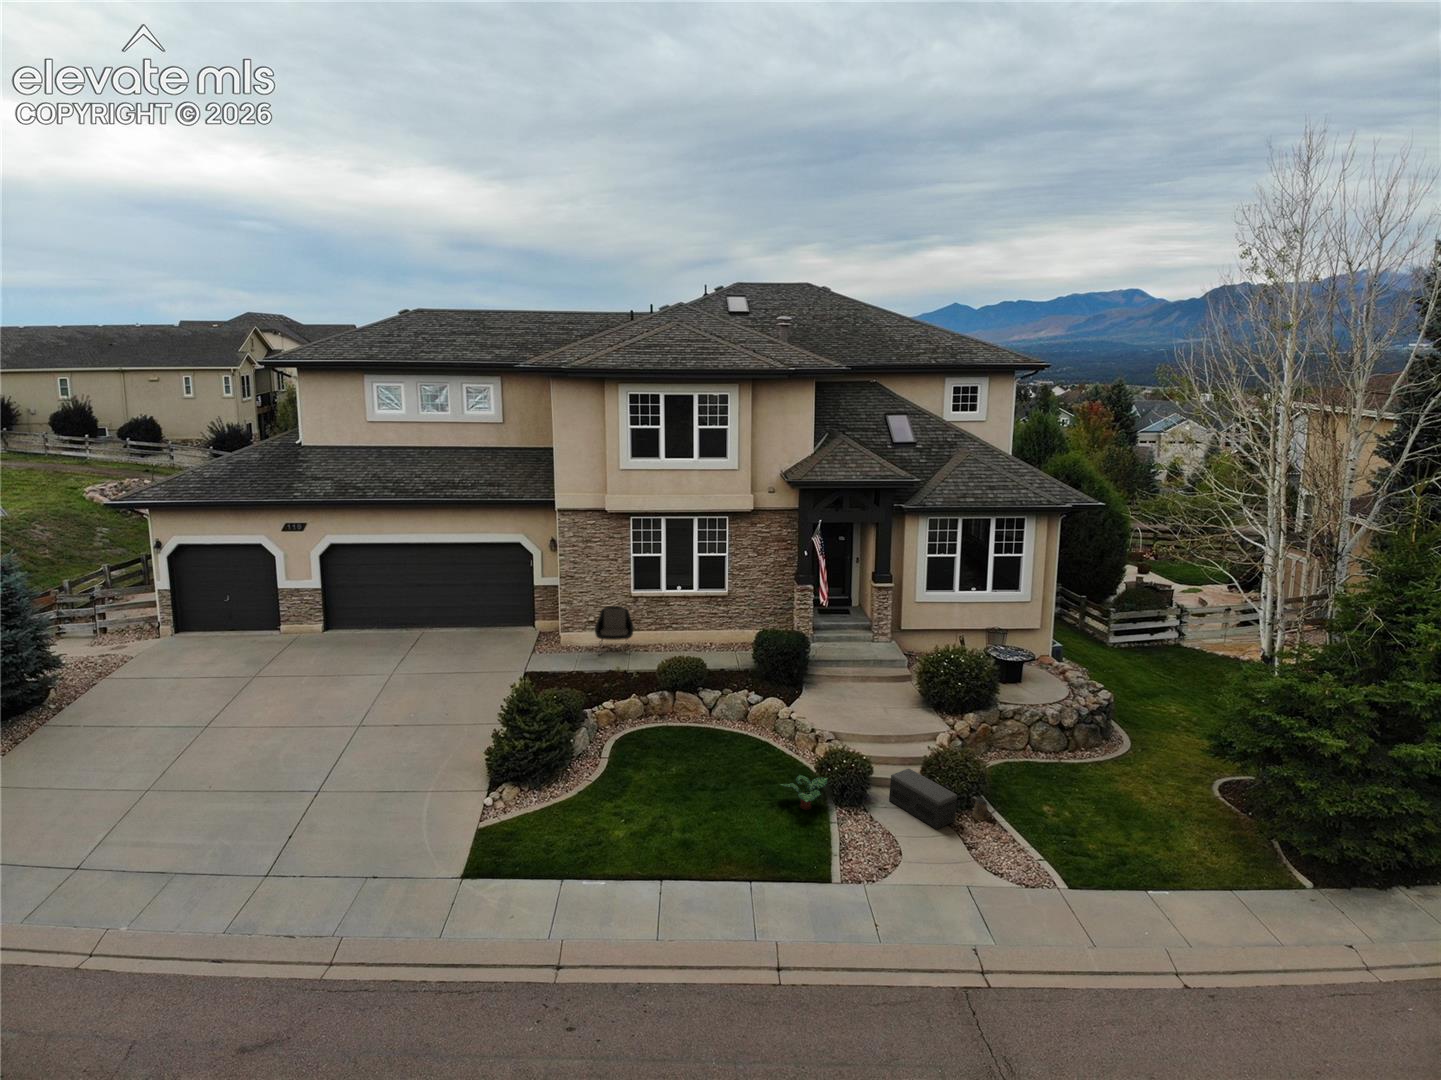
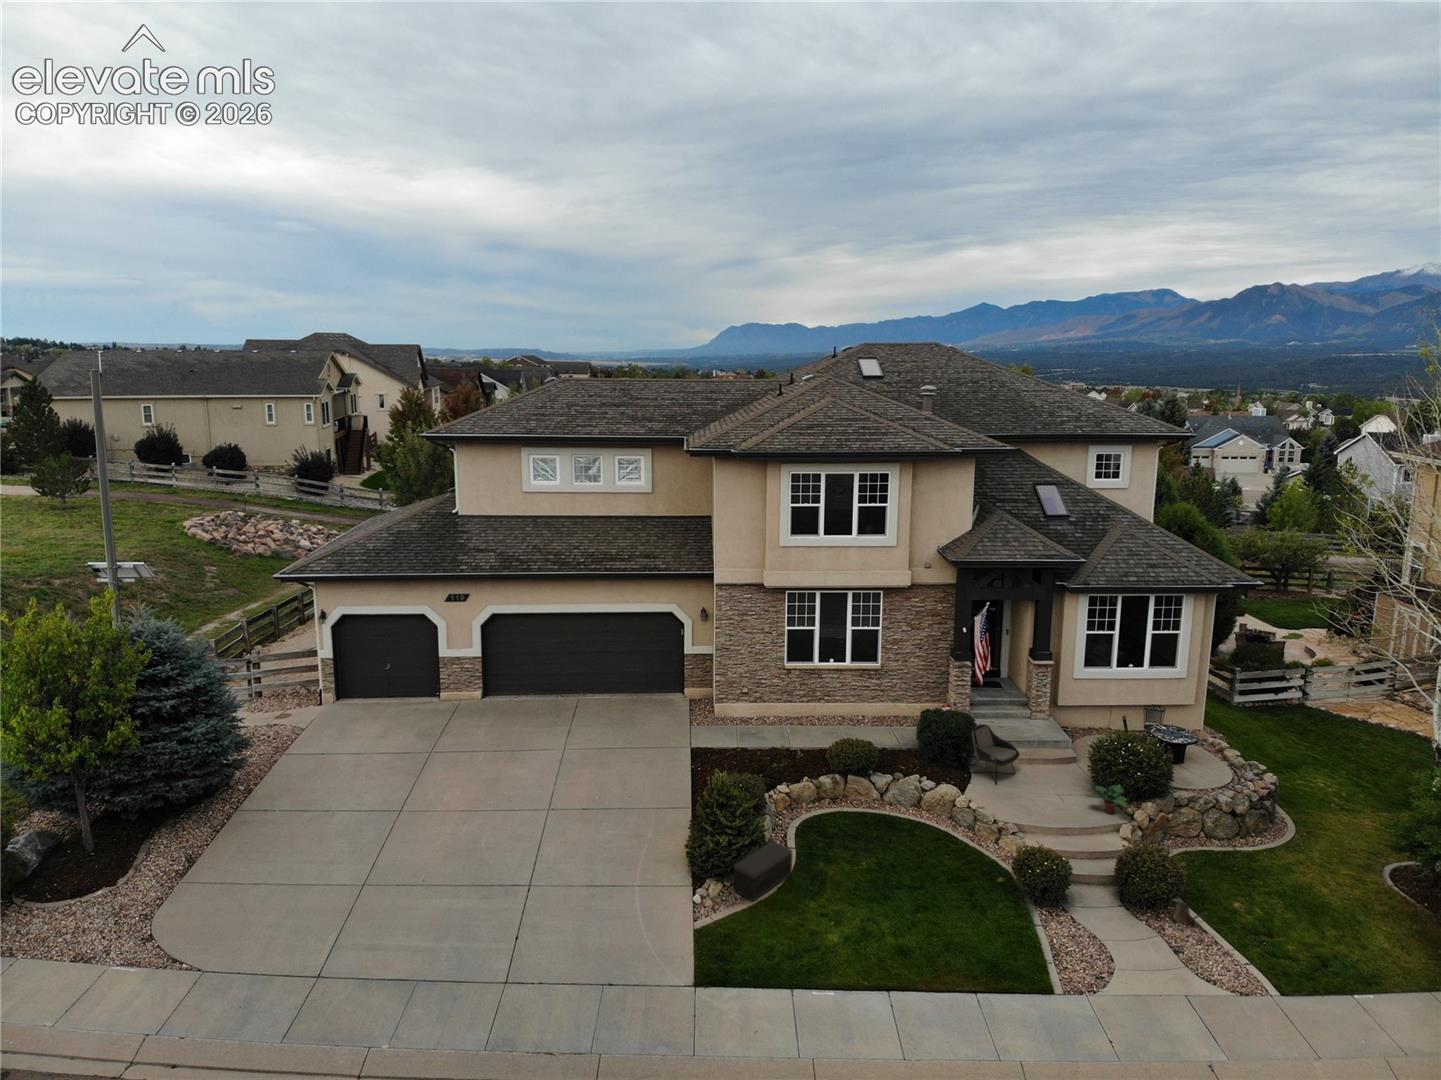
lounge chair: present [595,606,634,655] -> present [969,724,1020,785]
storage bench: present [889,769,957,829] -> present [733,842,792,901]
potted plant: present [780,775,828,810] -> present [1086,784,1129,814]

